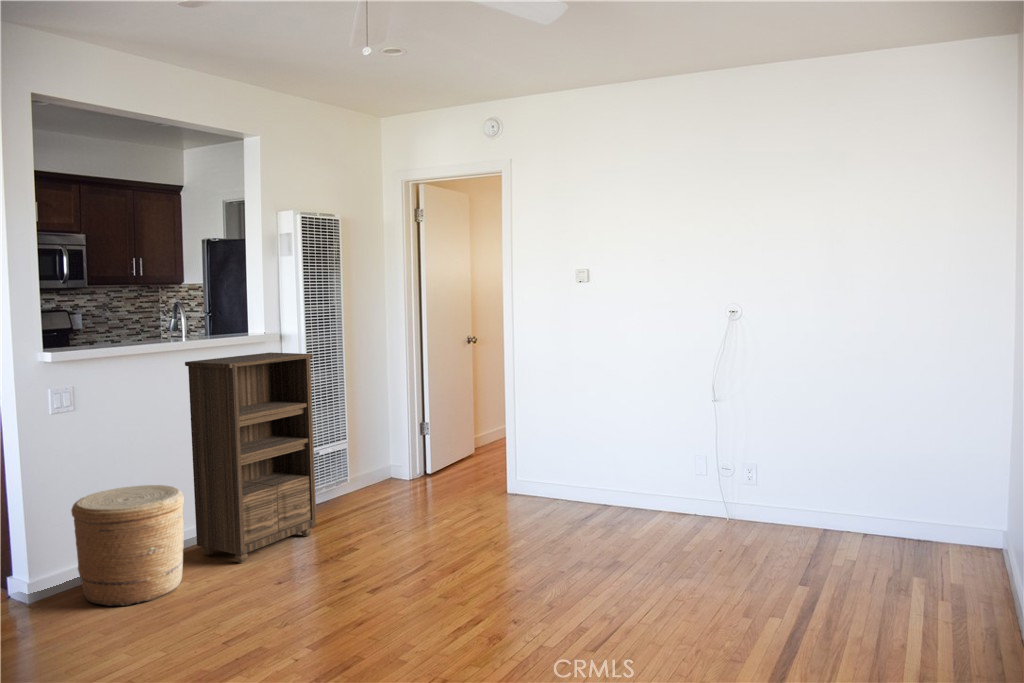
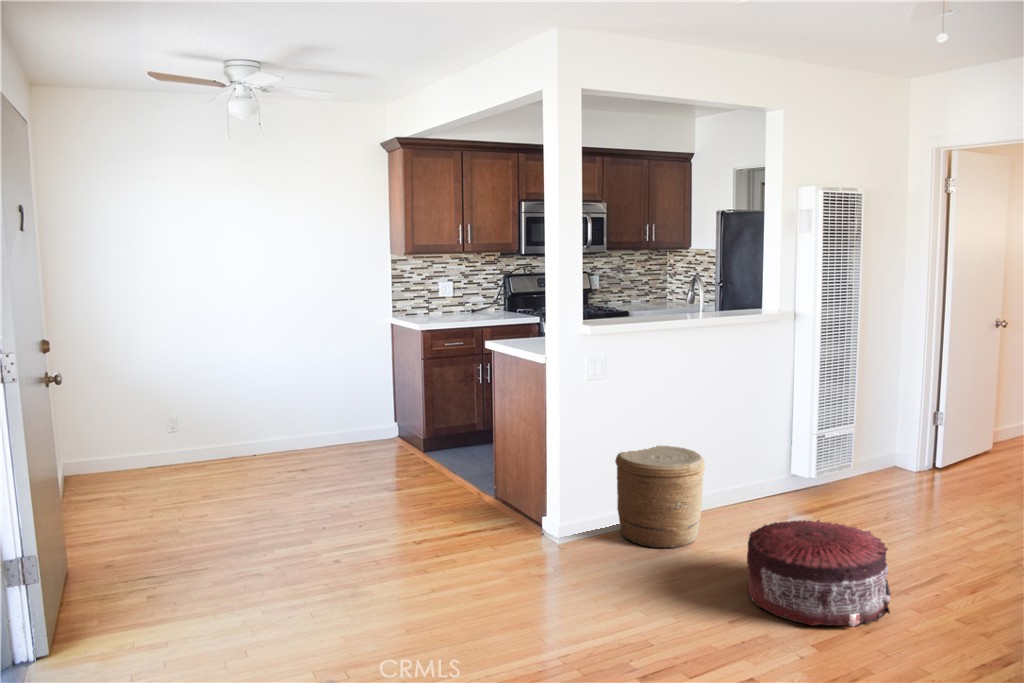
bookshelf: present [185,352,316,563] -> none [708,332,828,529]
pouf: none [226,536,378,654] -> present [747,520,891,626]

